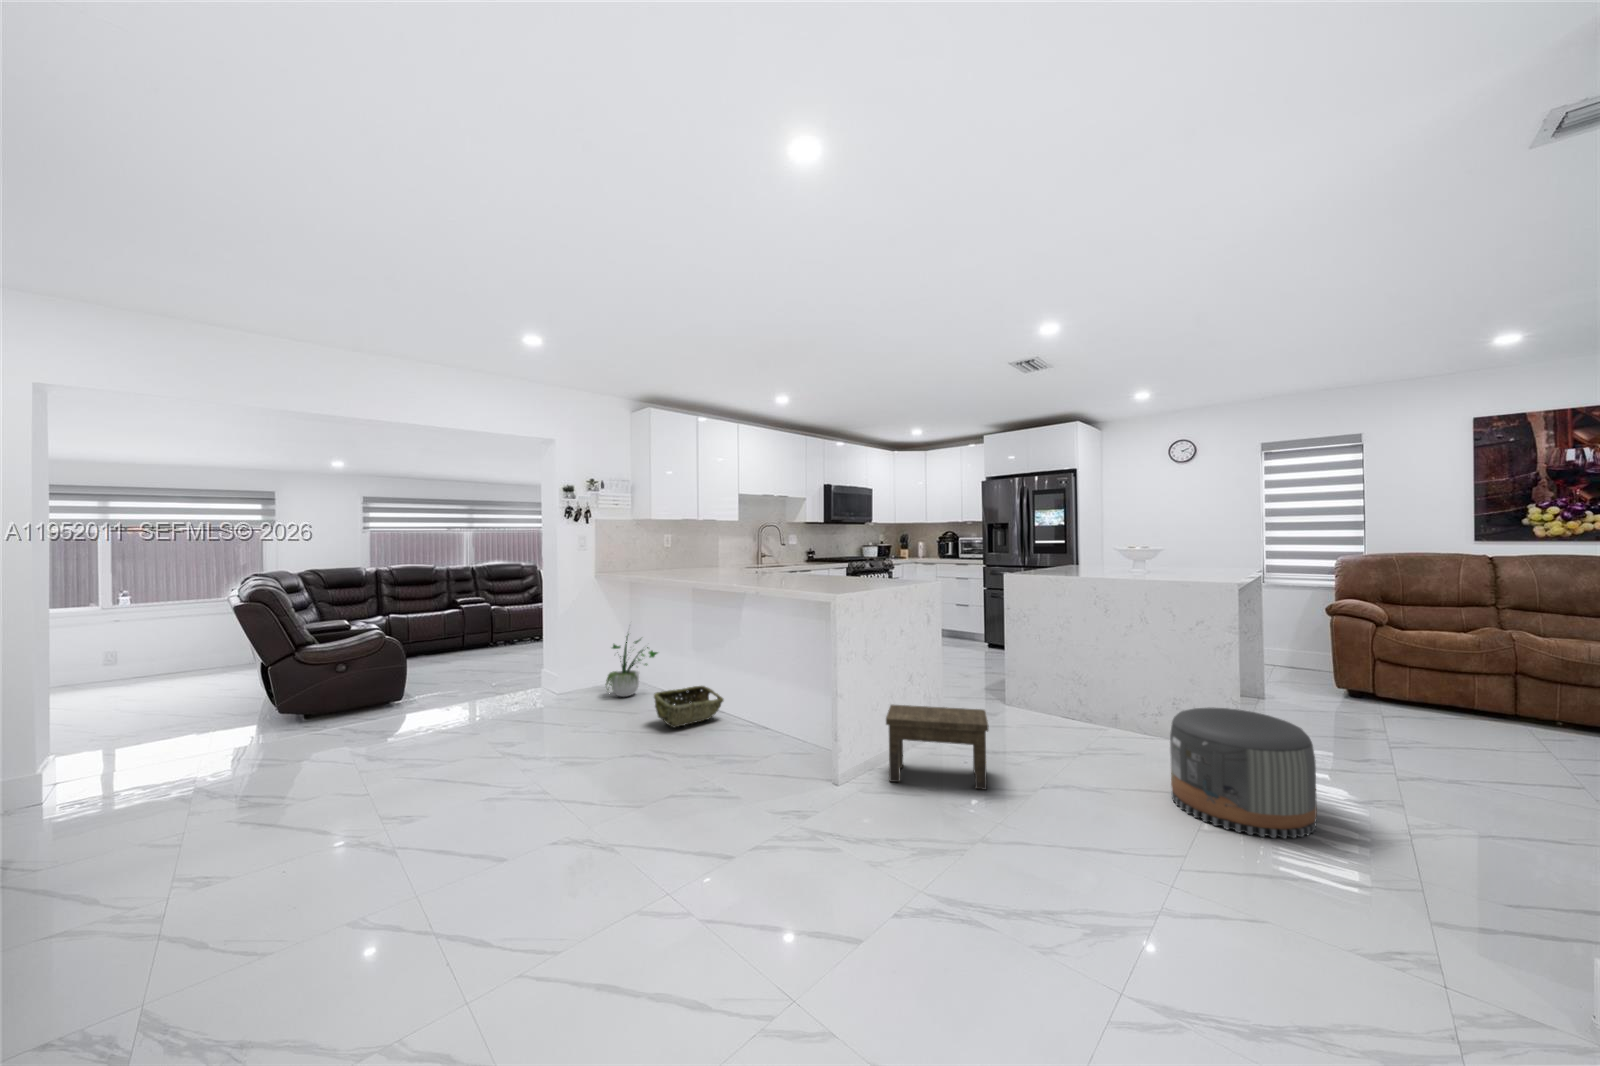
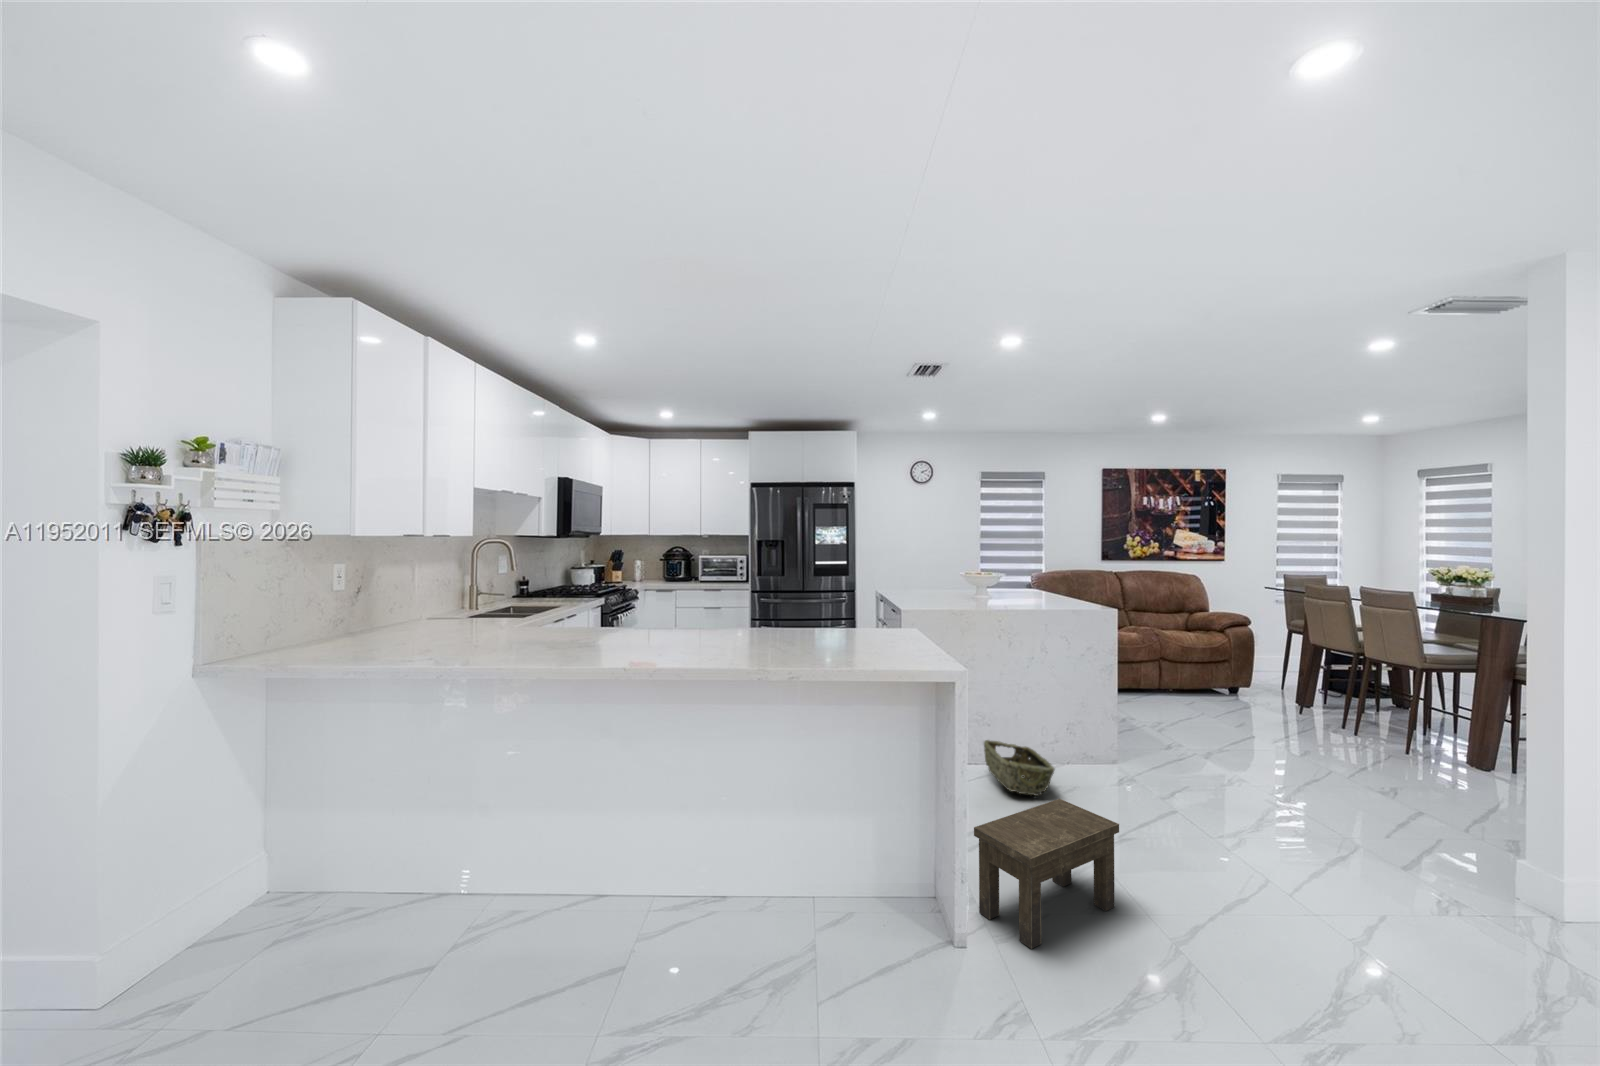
potted plant: present [606,634,657,697] -> none [213,774,389,980]
woven basket: present [654,686,723,727] -> present [984,740,1054,796]
pouf: present [1170,708,1317,839] -> none [1187,737,1323,864]

